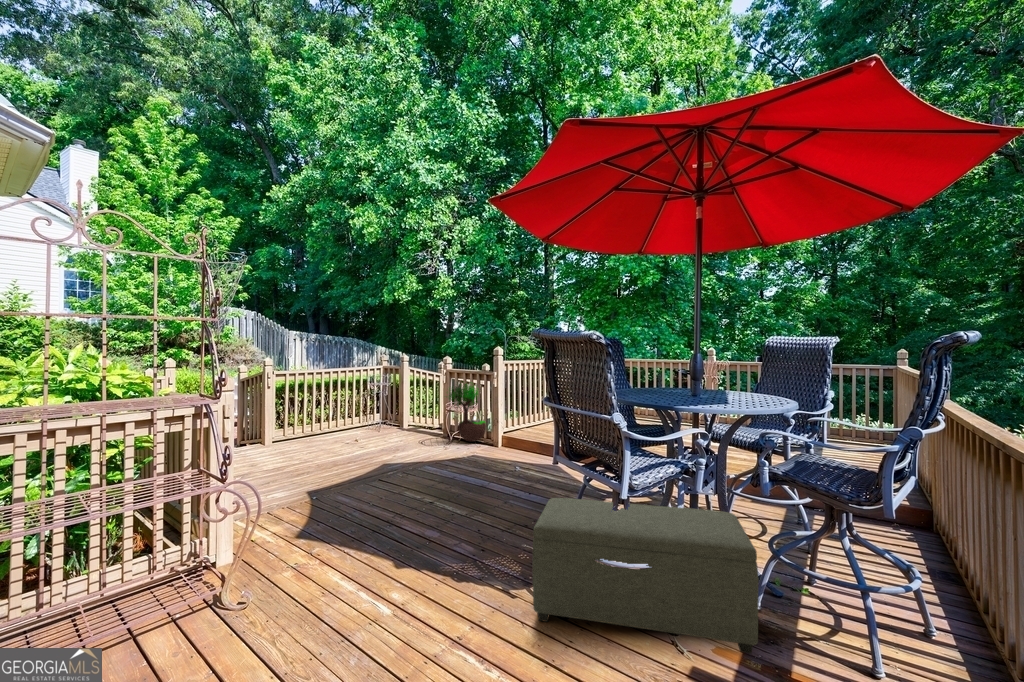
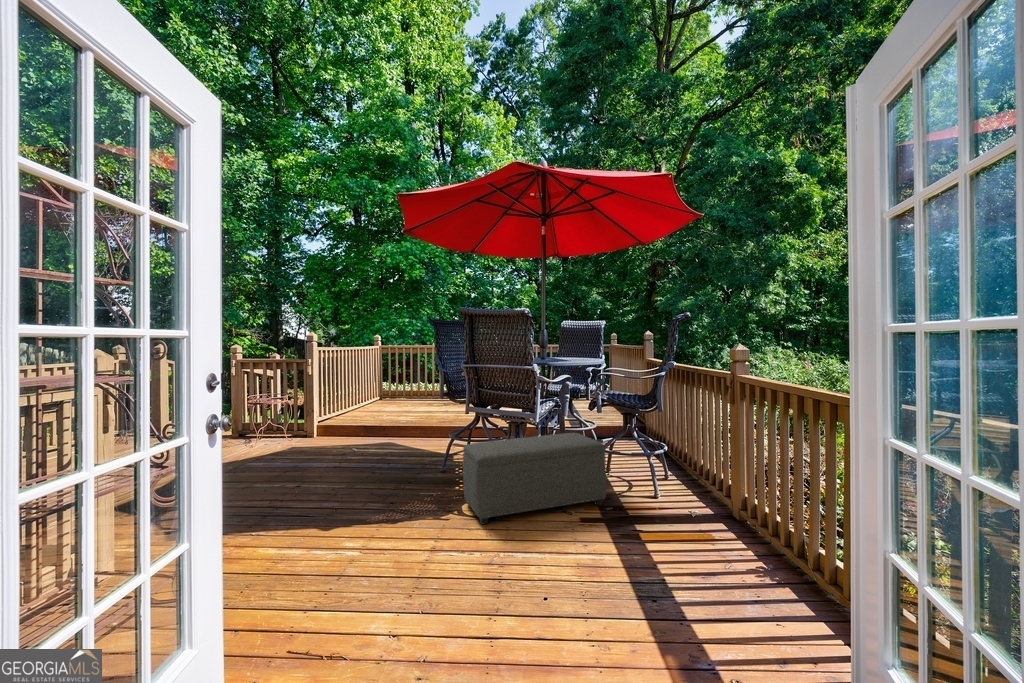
potted tree: present [449,382,486,442] -> none [246,370,294,438]

